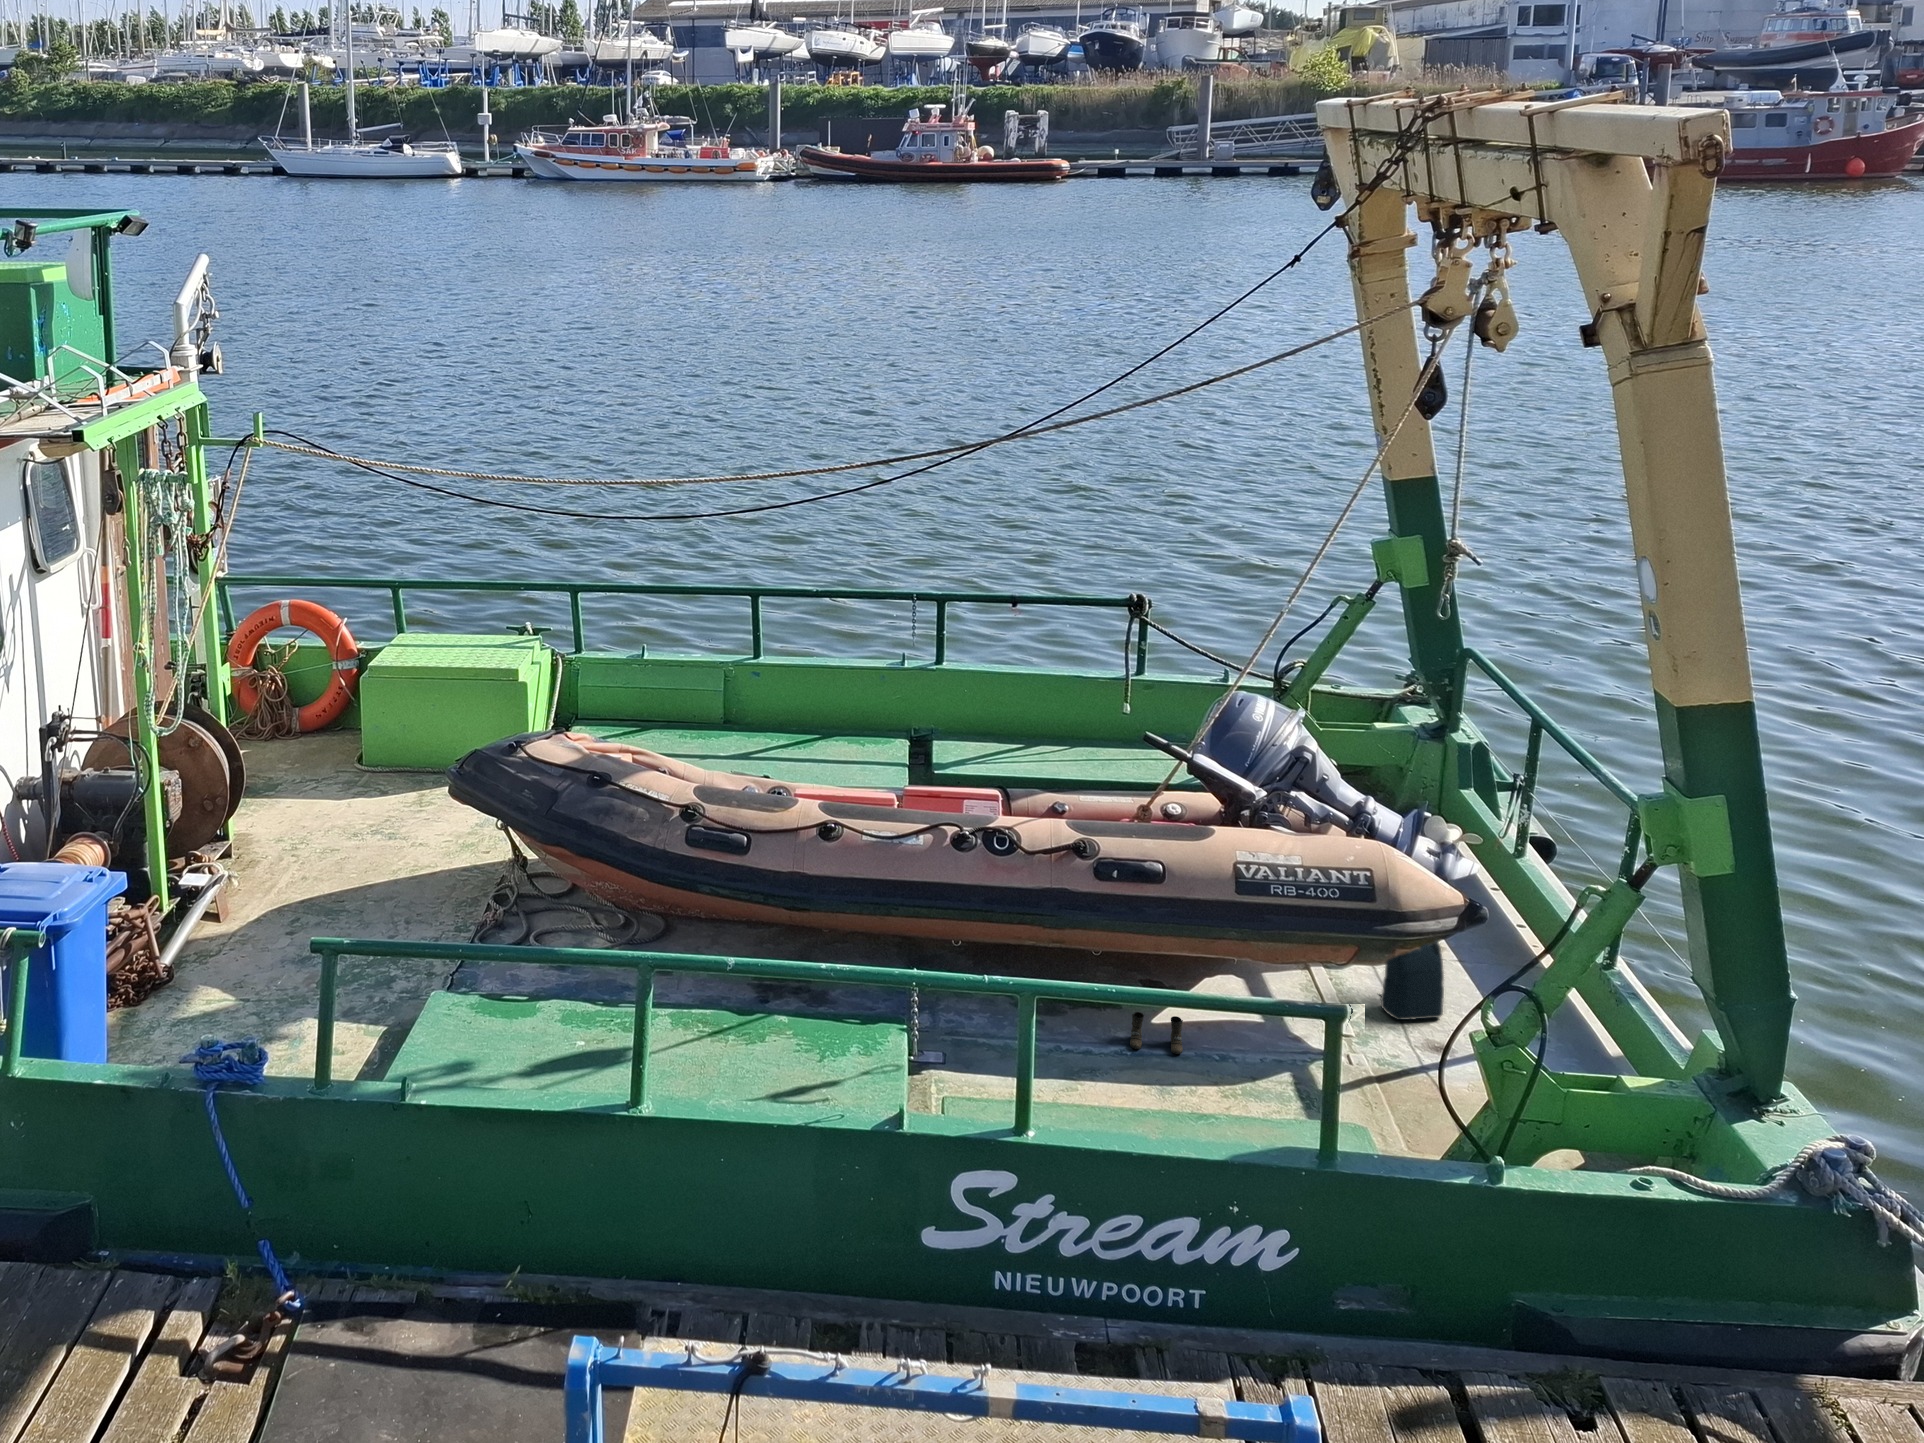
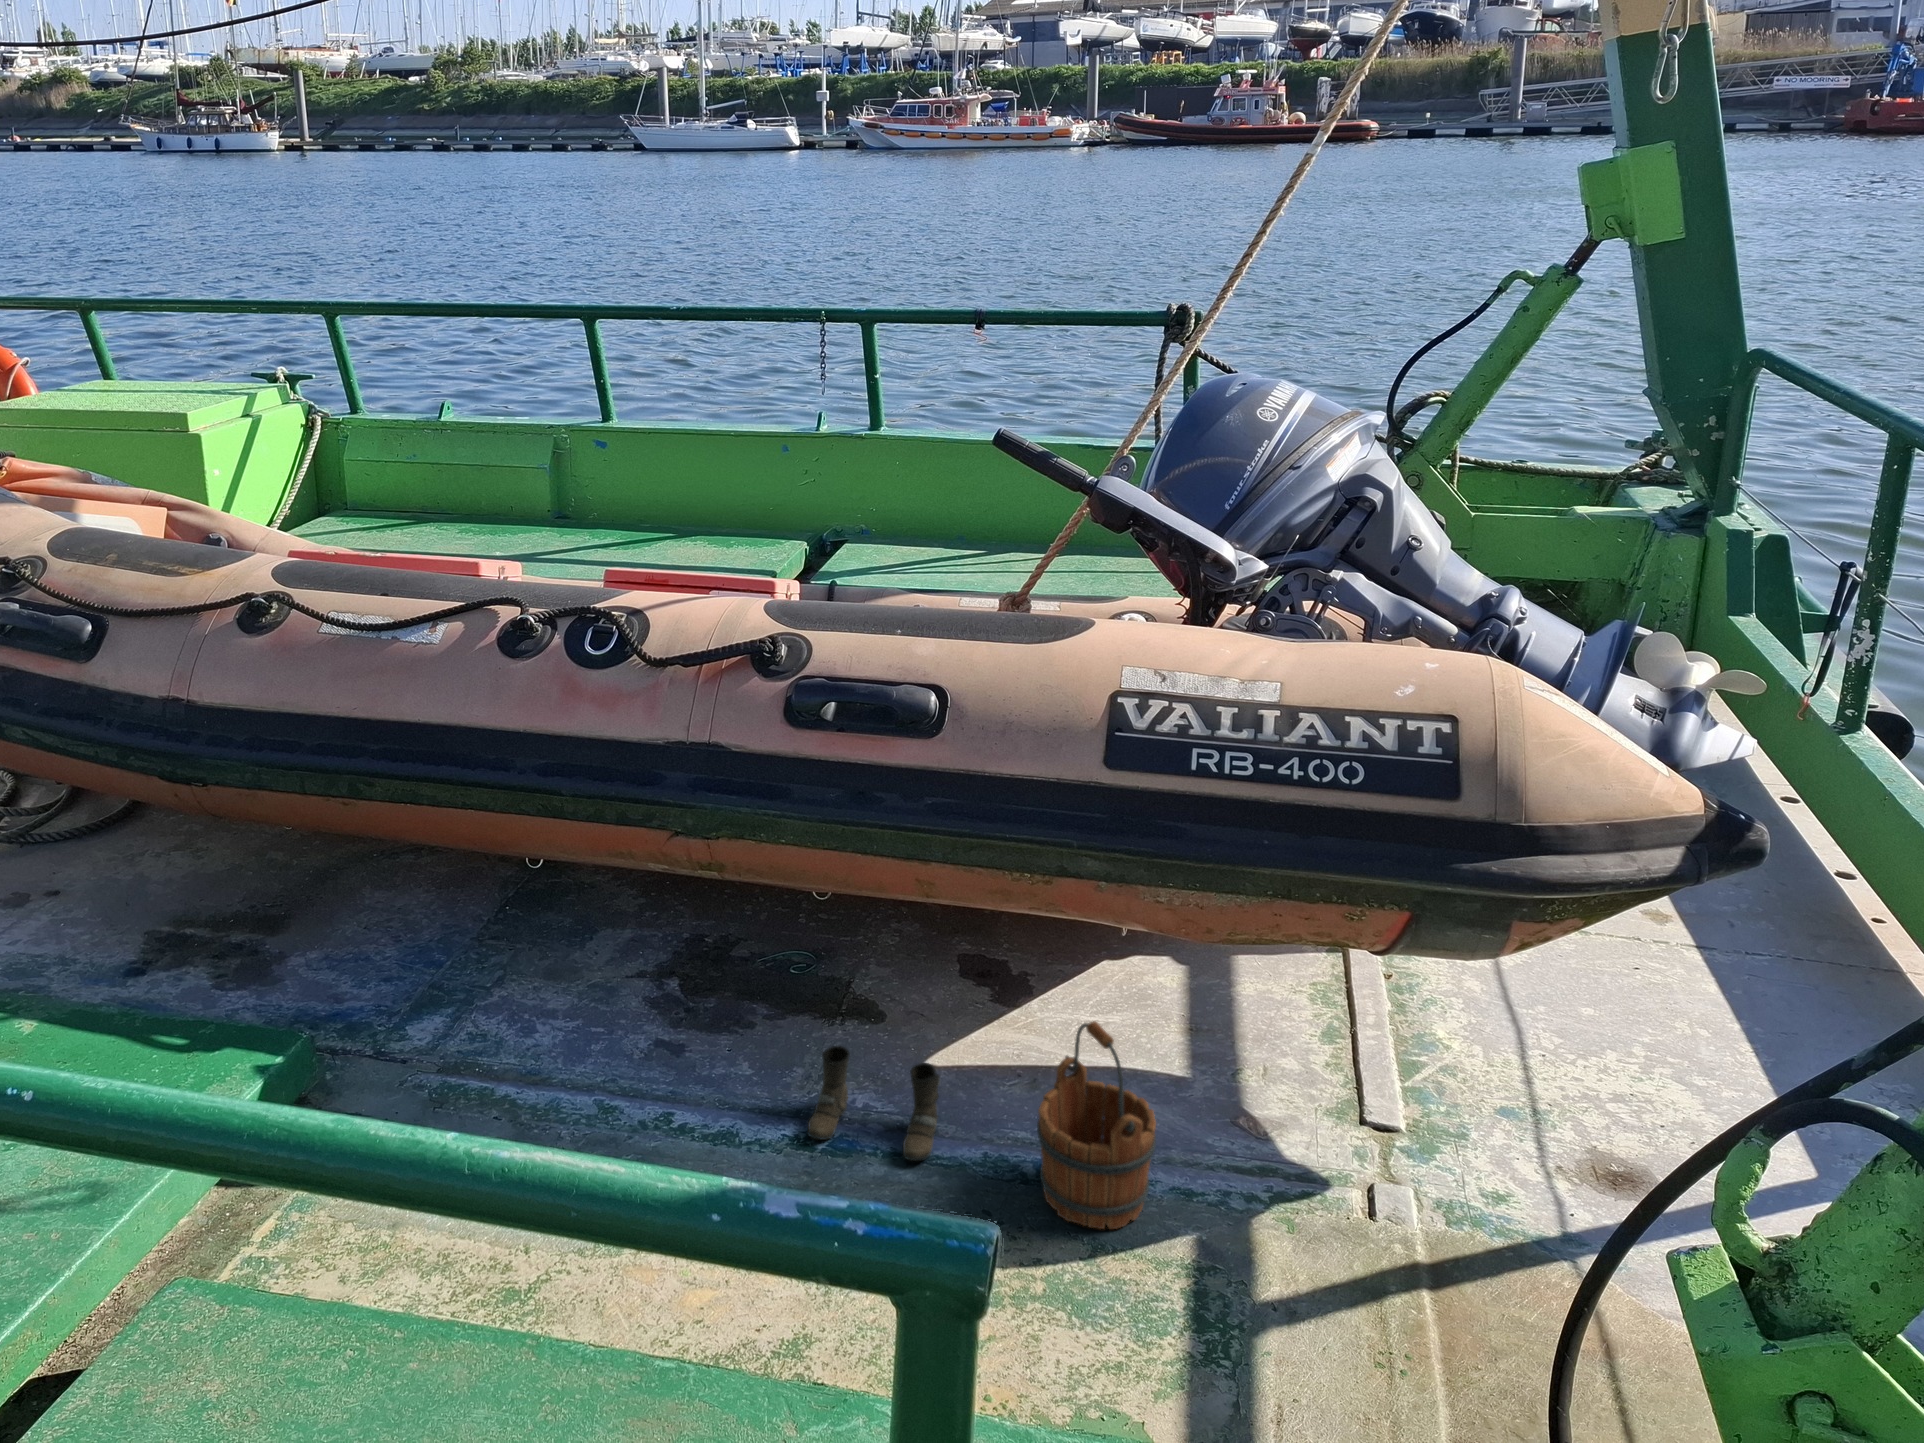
backpack: present [1381,940,1444,1020] -> none [1486,869,1649,1108]
wooden bucket: none [1229,994,1276,1072] -> present [1037,1021,1156,1229]

